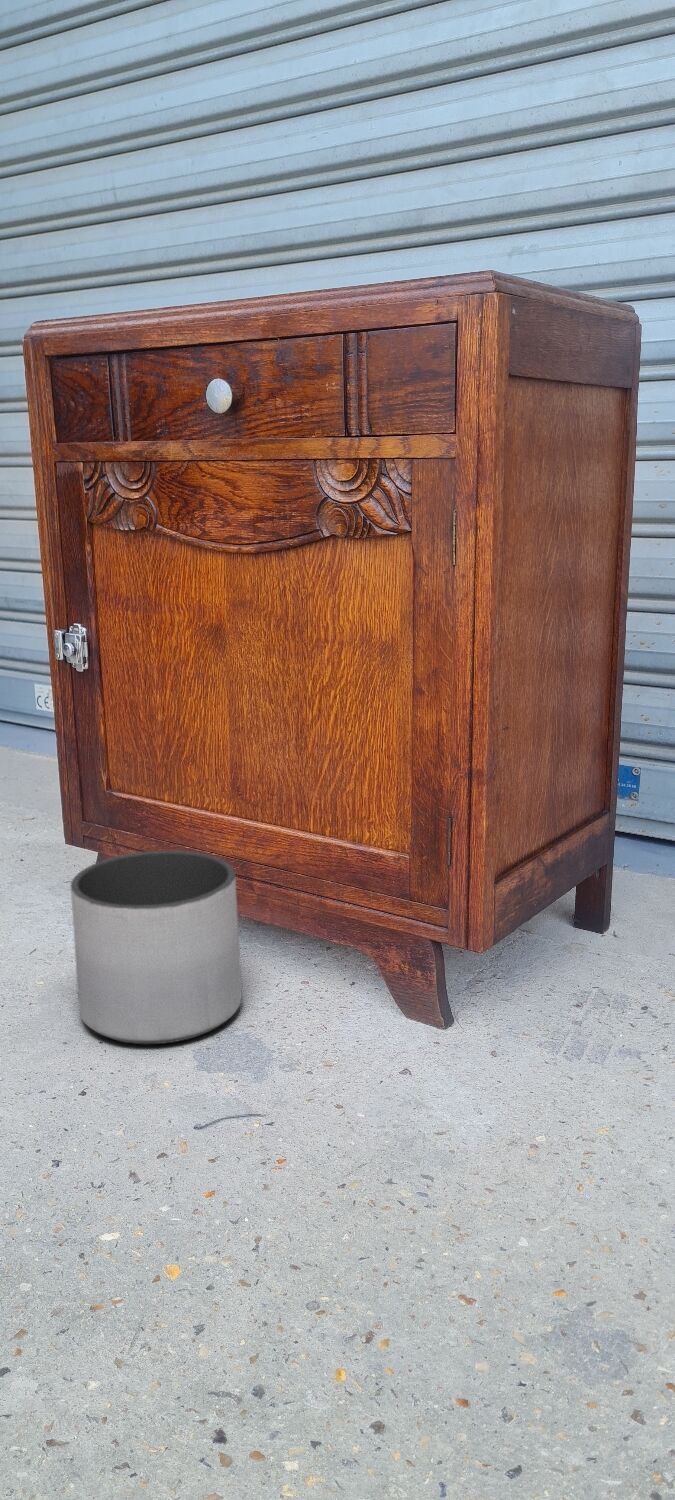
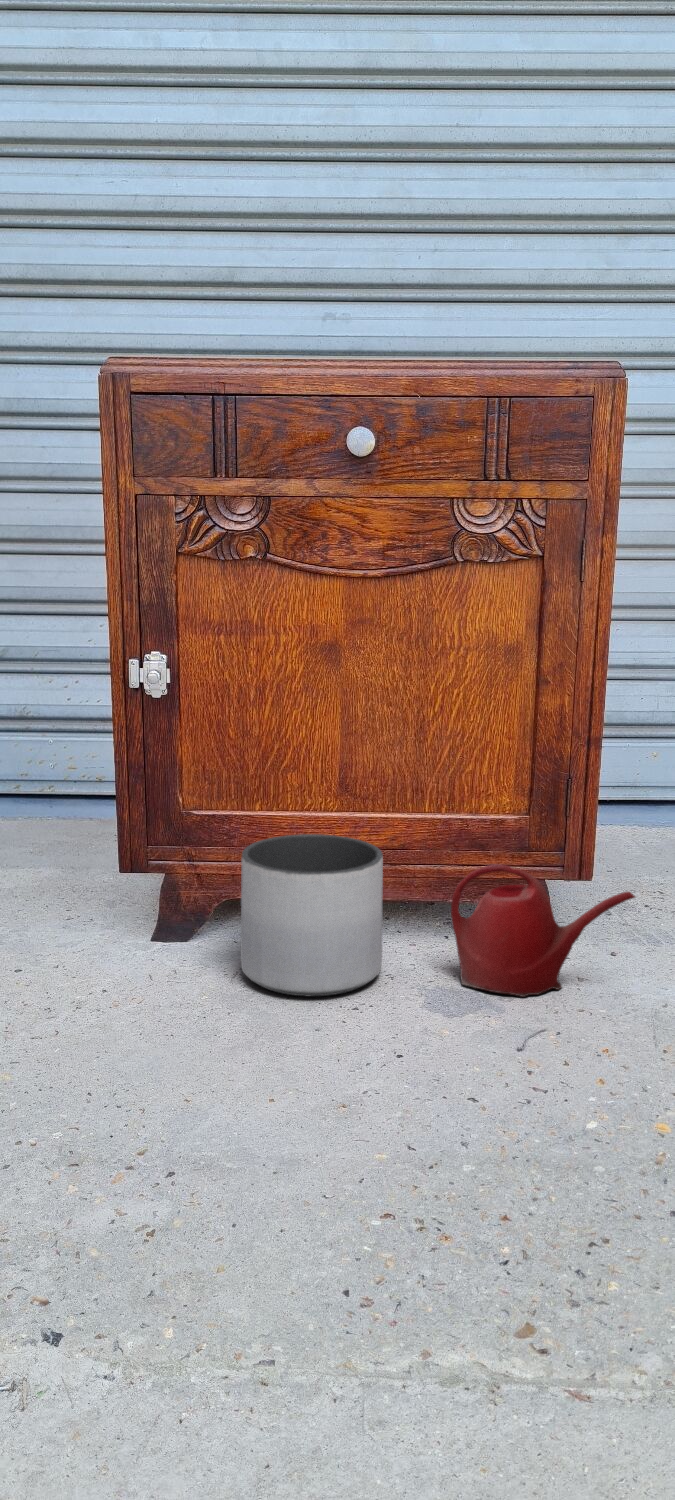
watering can: none [302,912,496,1079] -> present [451,864,635,997]

